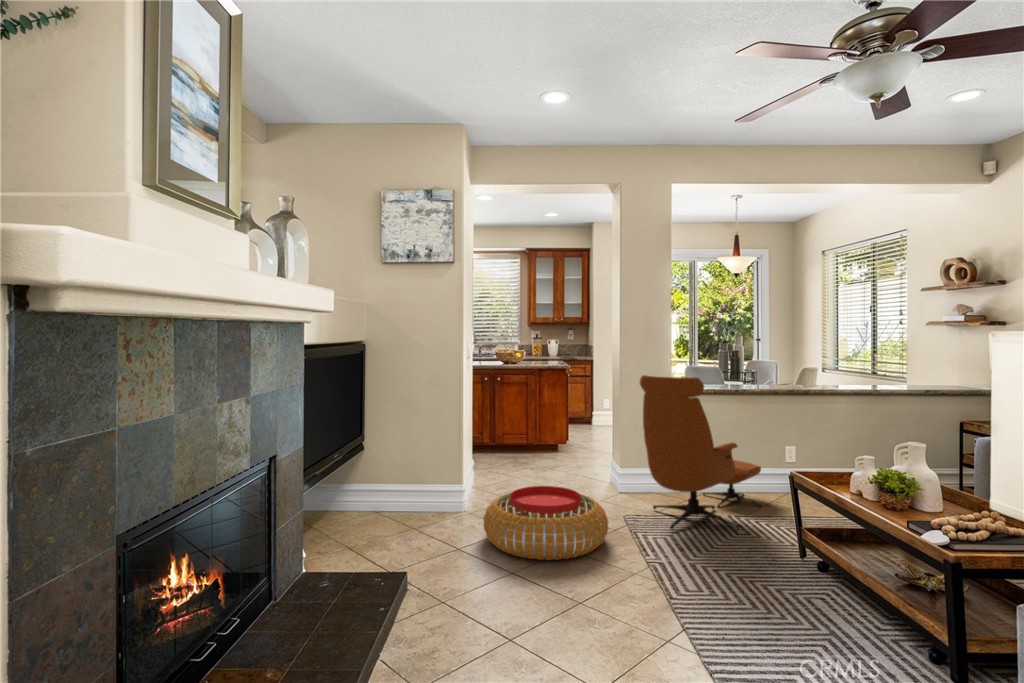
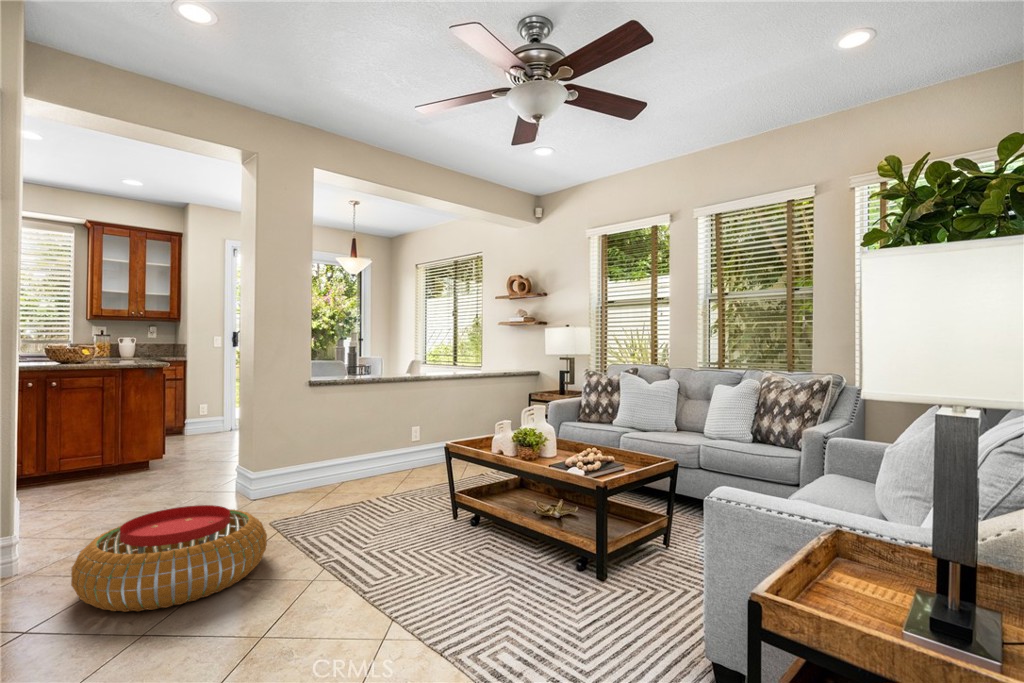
lounge chair: present [640,375,761,529] -> none [293,362,401,525]

